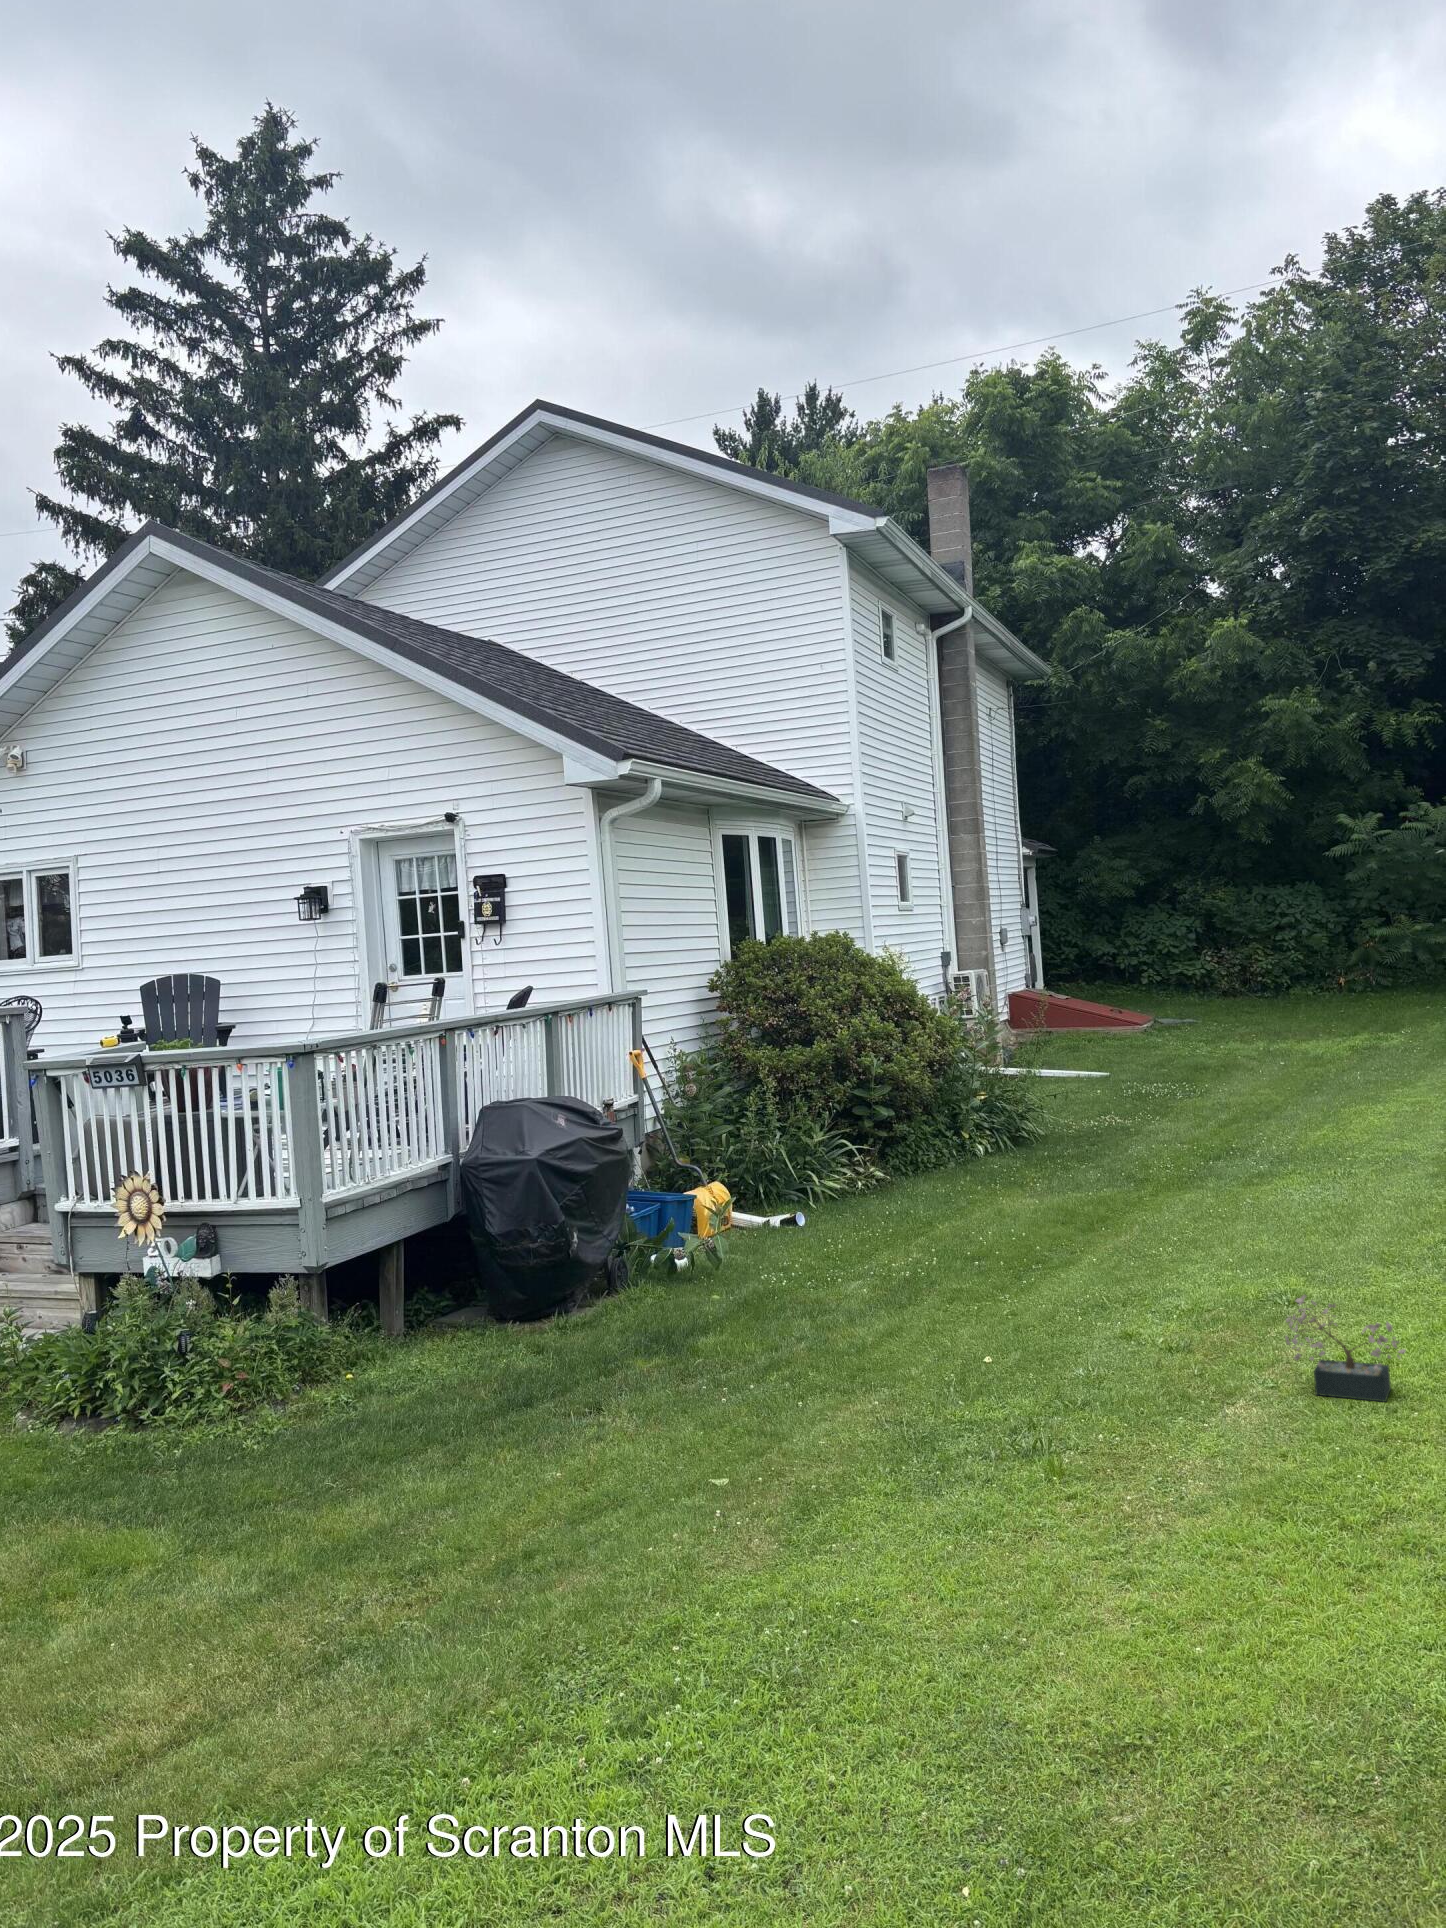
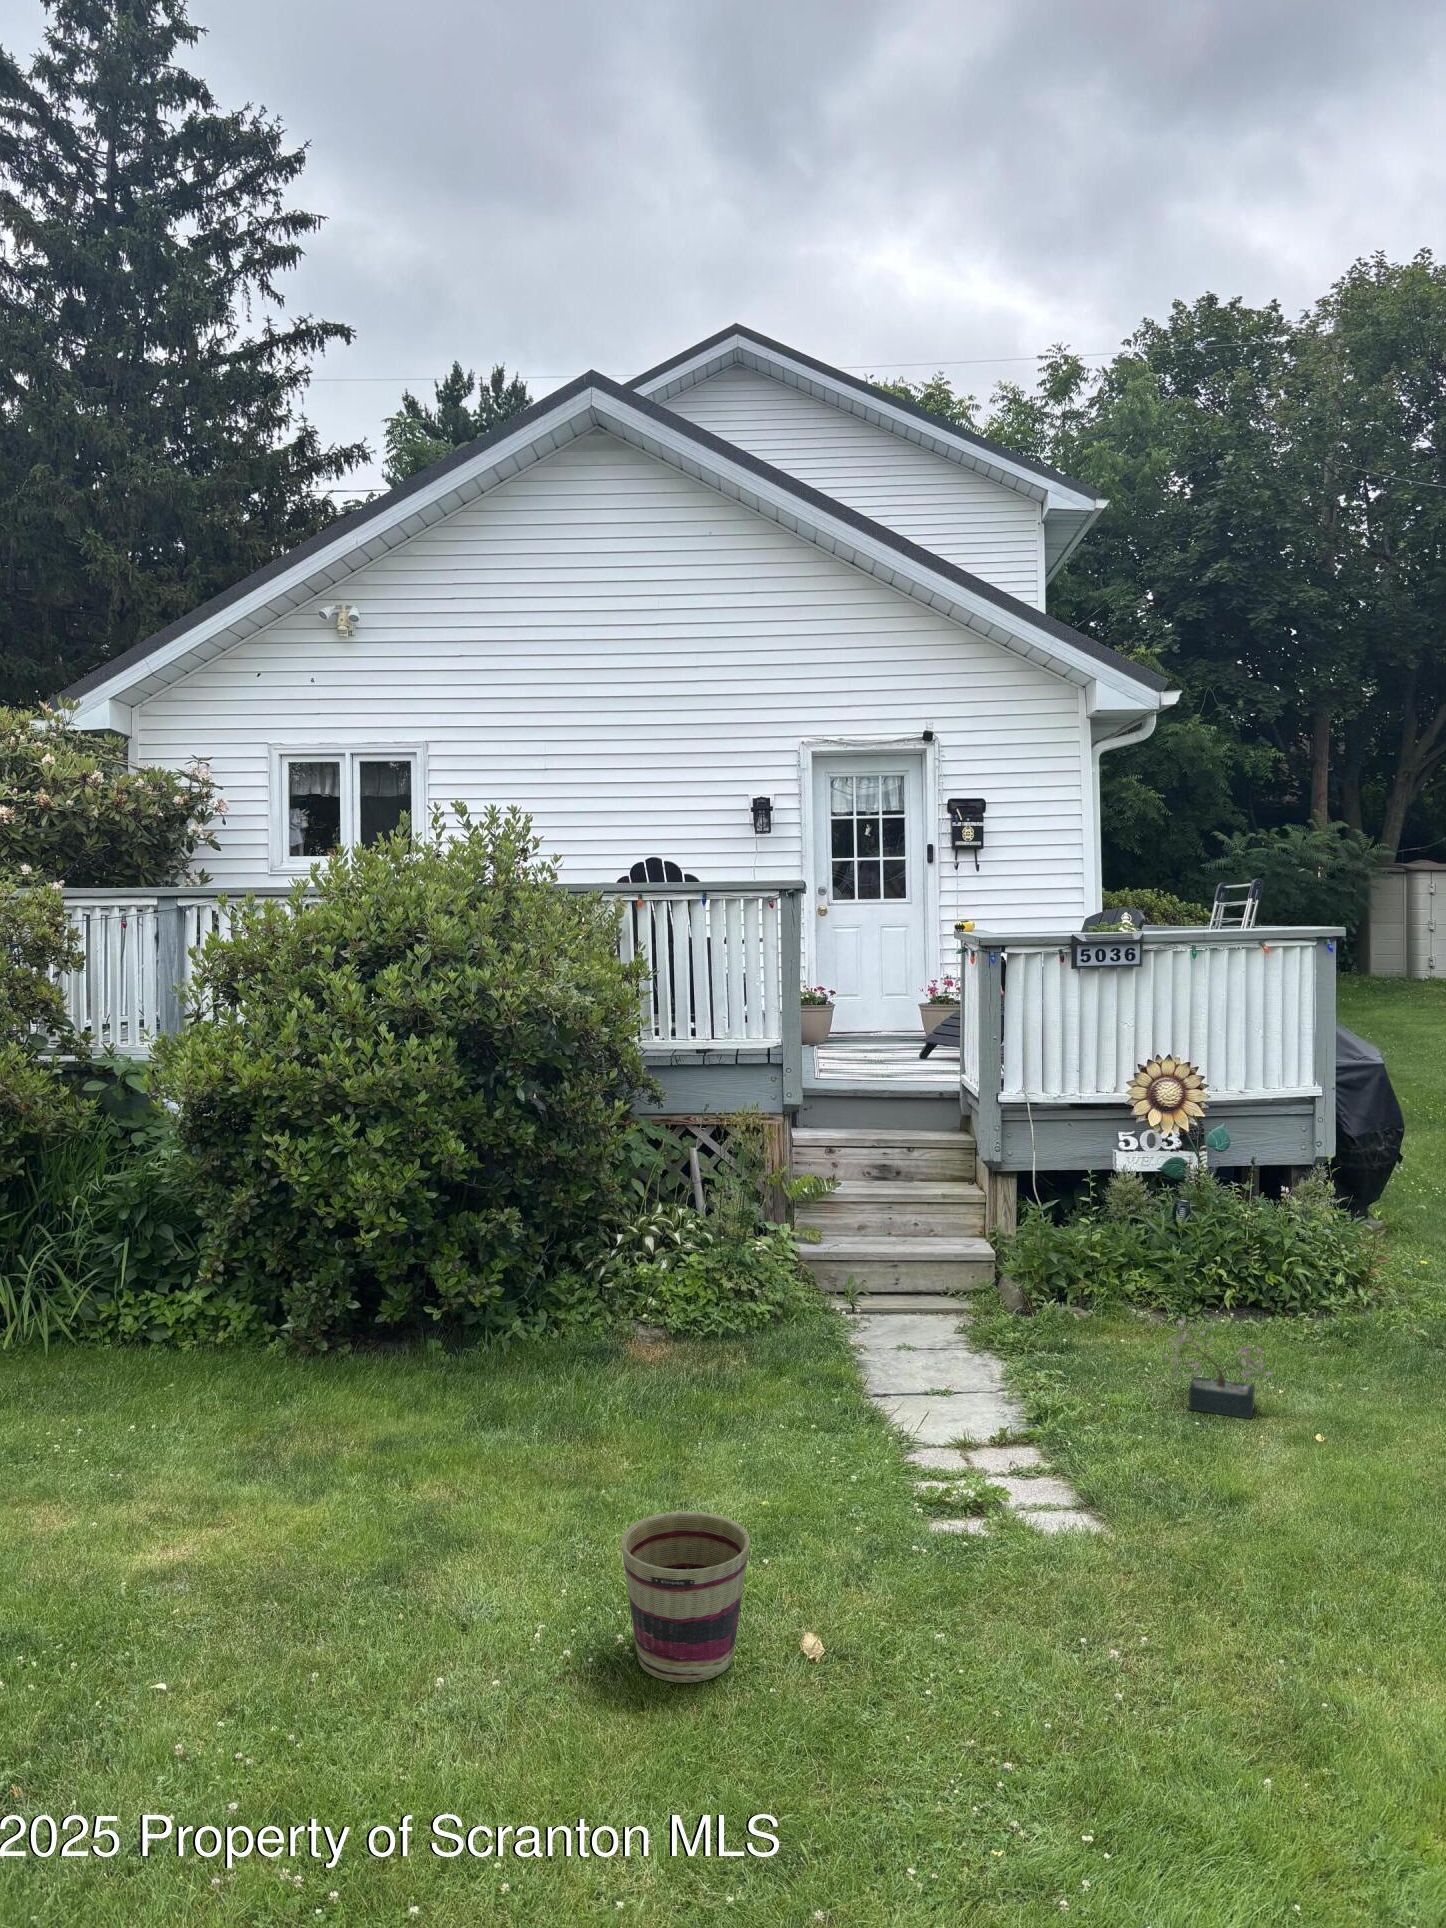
basket: none [648,1500,785,1680] -> present [621,1511,750,1683]

